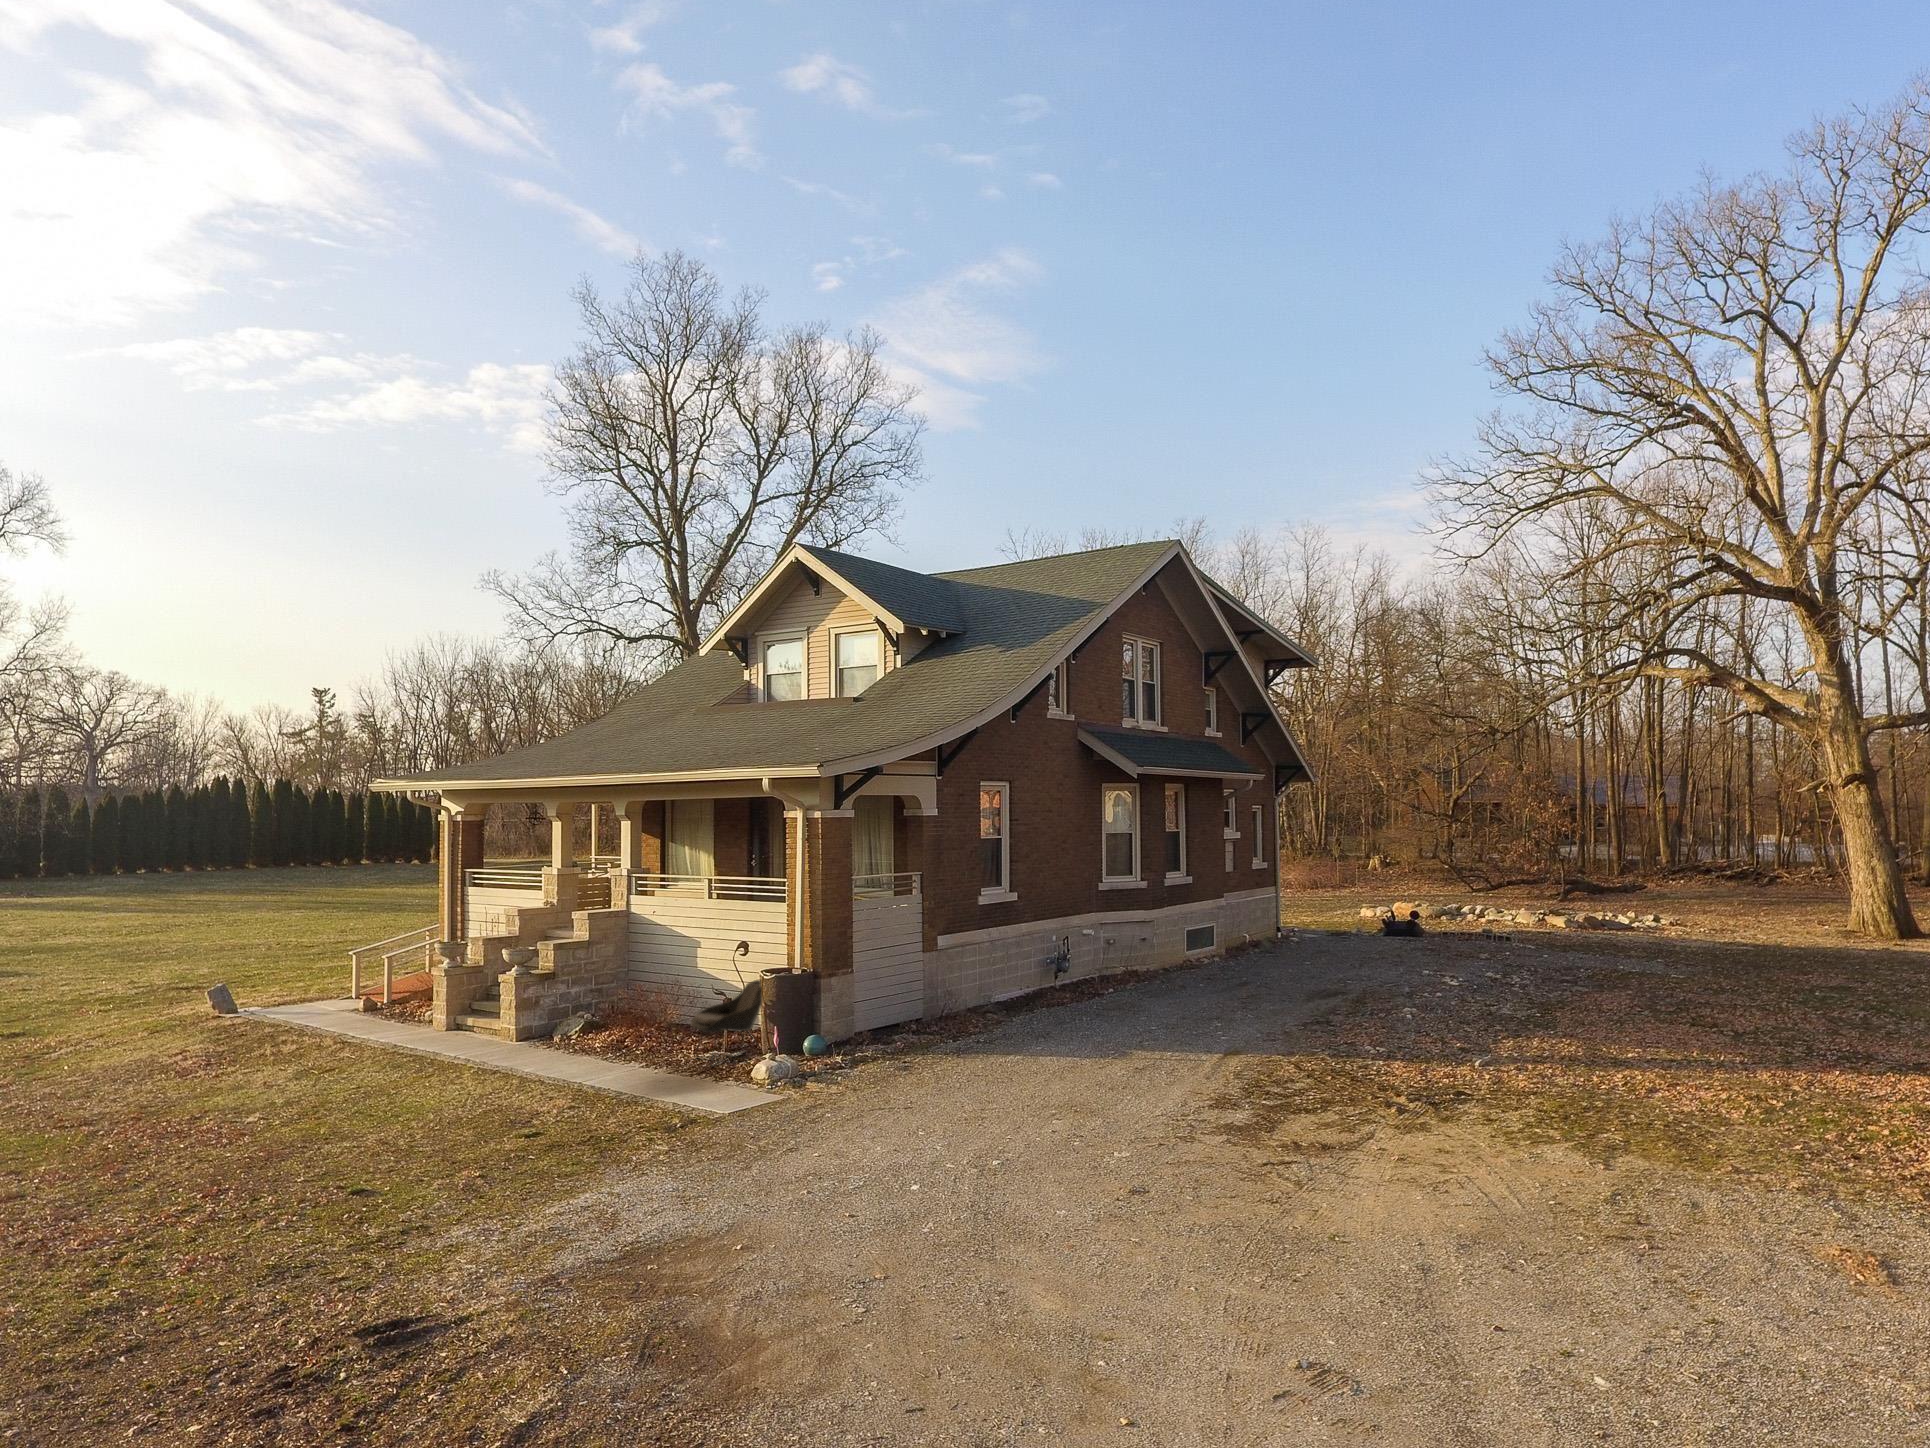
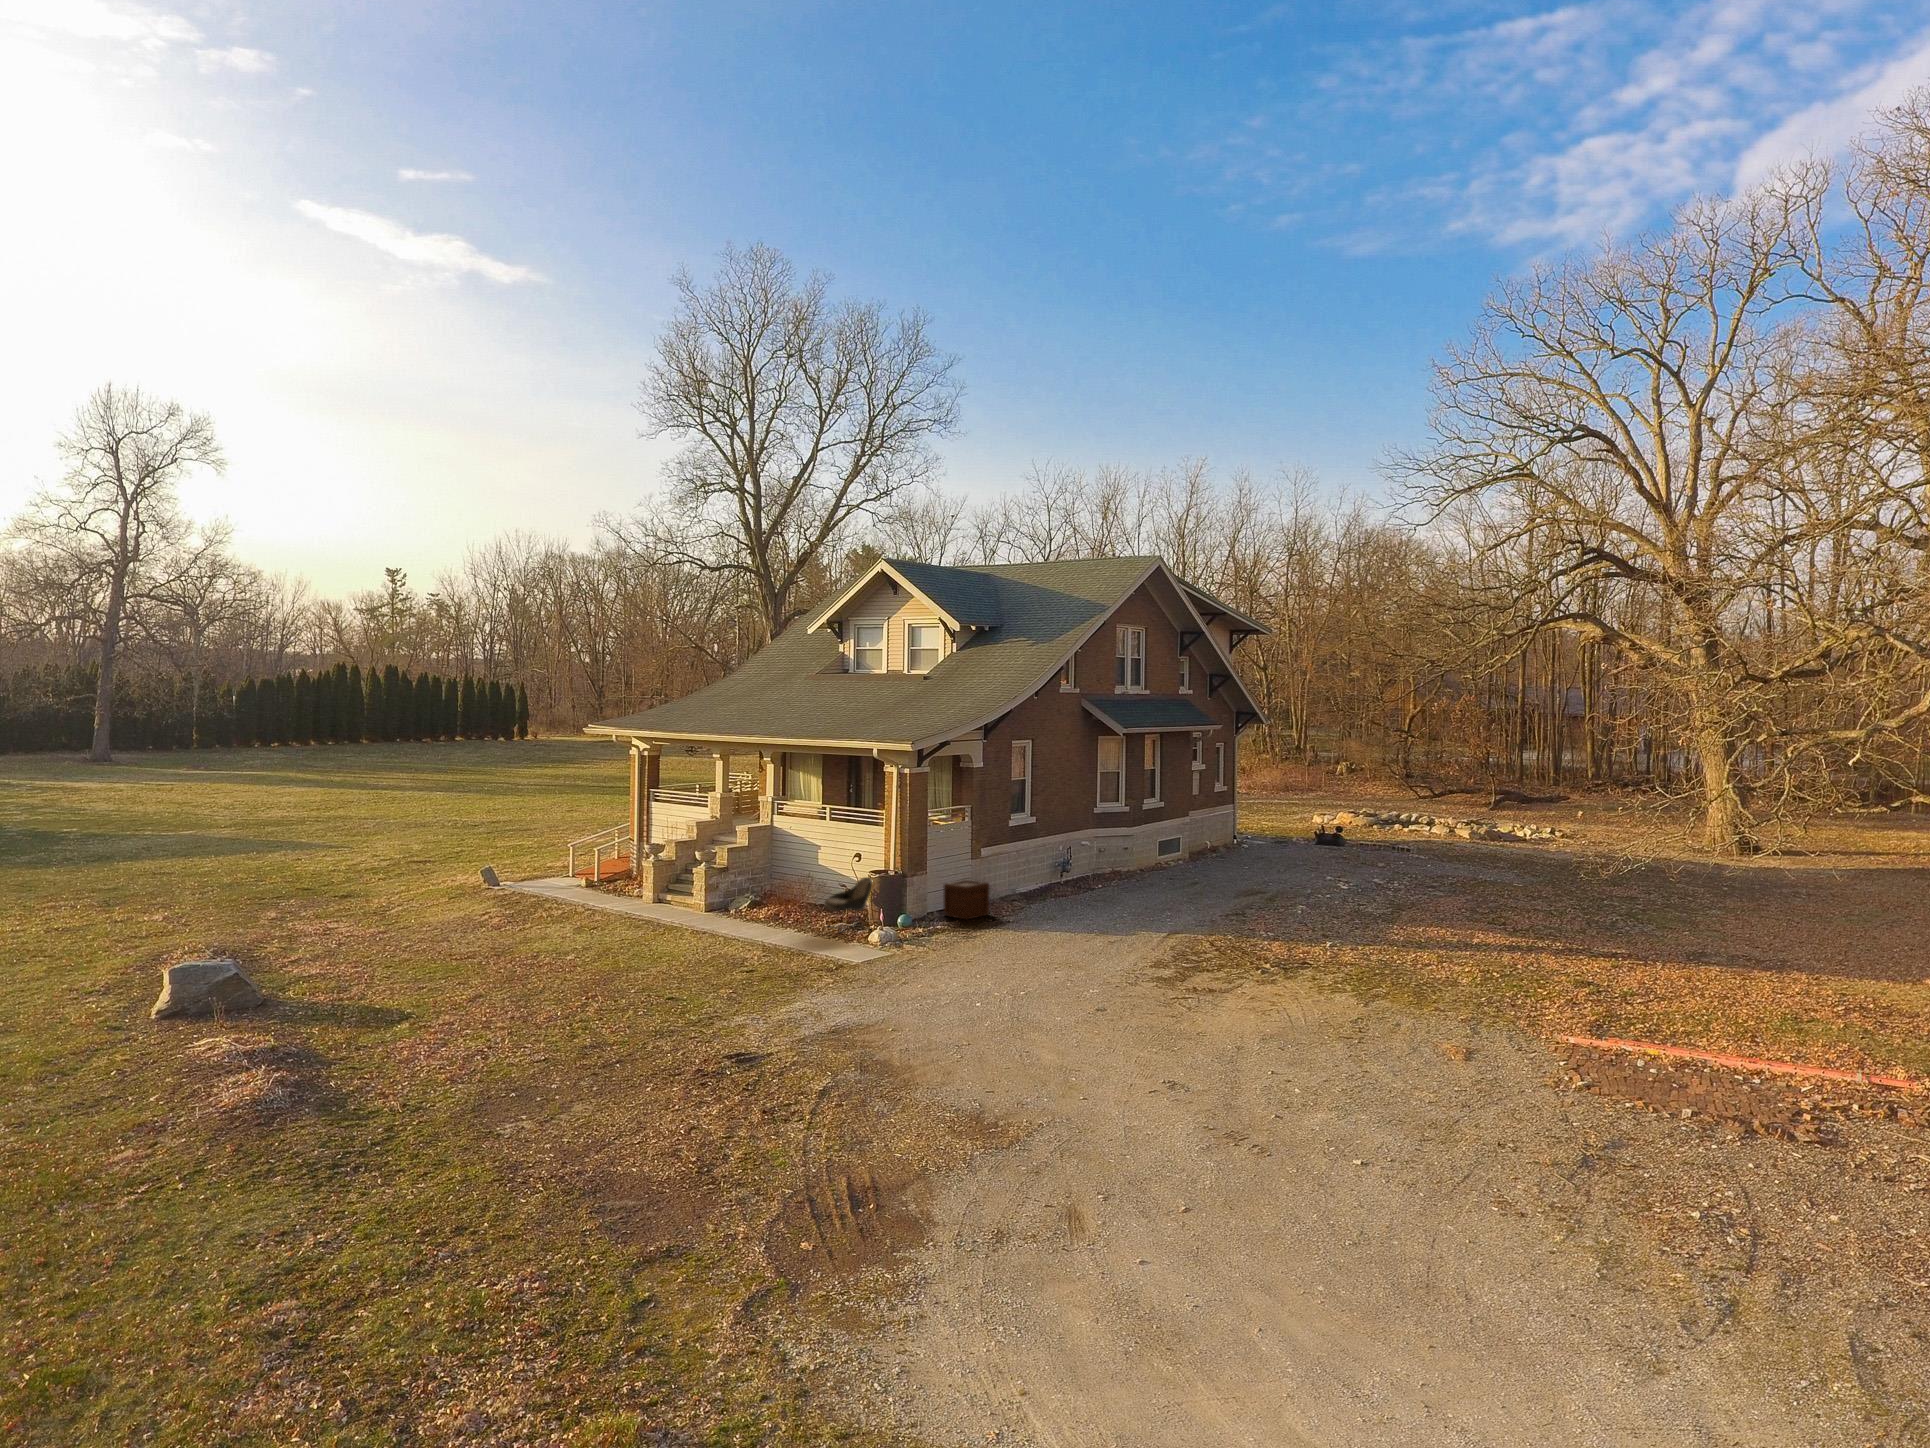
wooden crate: none [878,983,948,1044] -> present [944,880,989,919]

